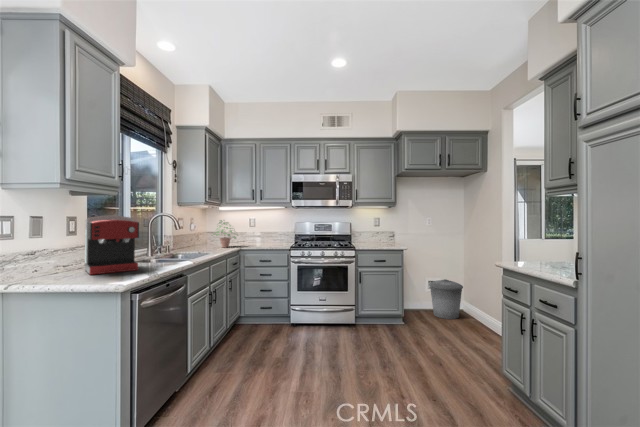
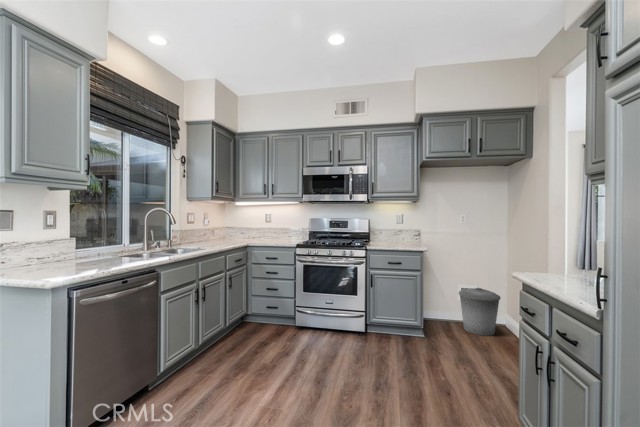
coffee maker: present [85,215,139,275] -> none [53,210,108,268]
potted plant: present [219,221,236,247] -> none [220,215,247,243]

